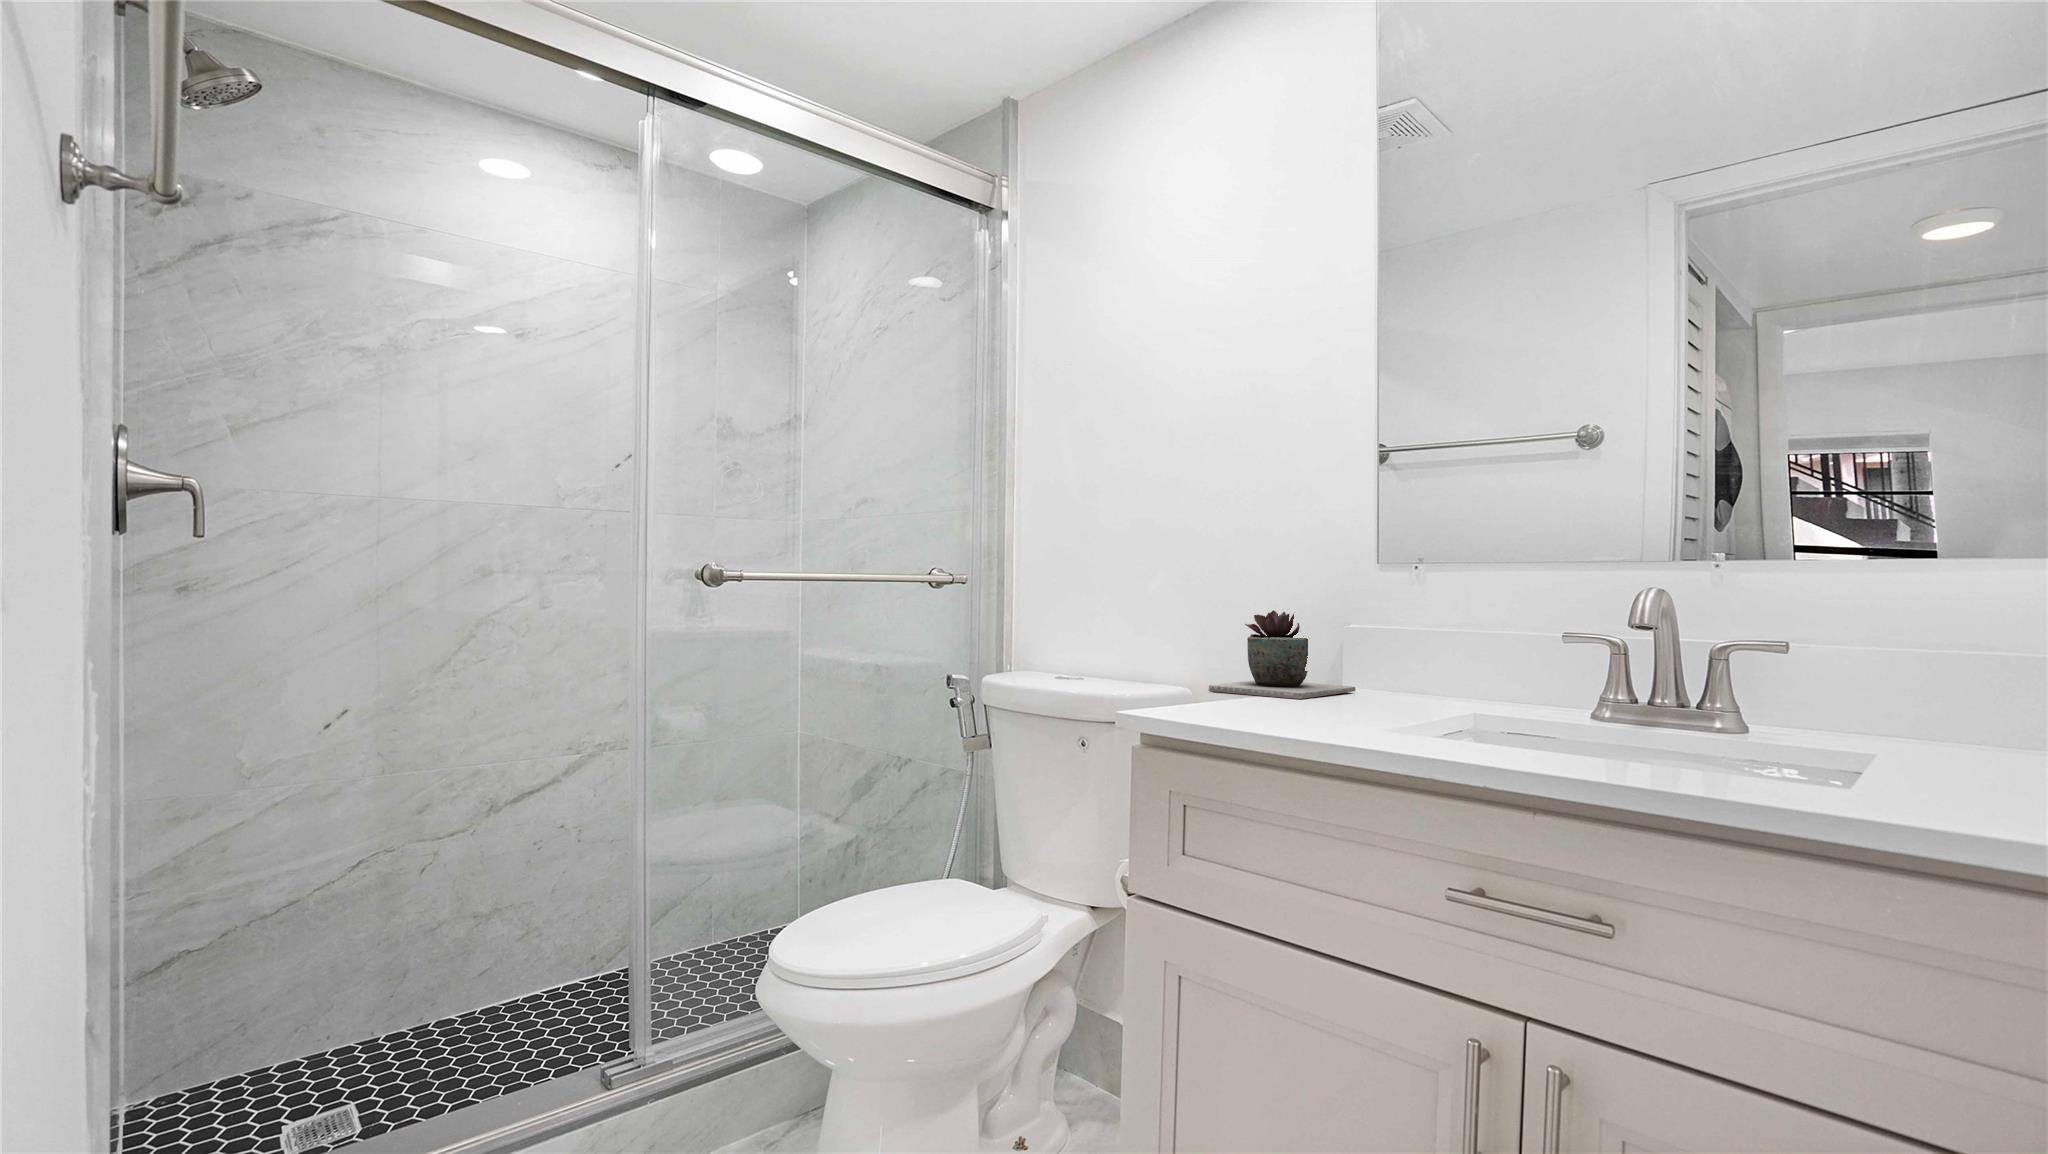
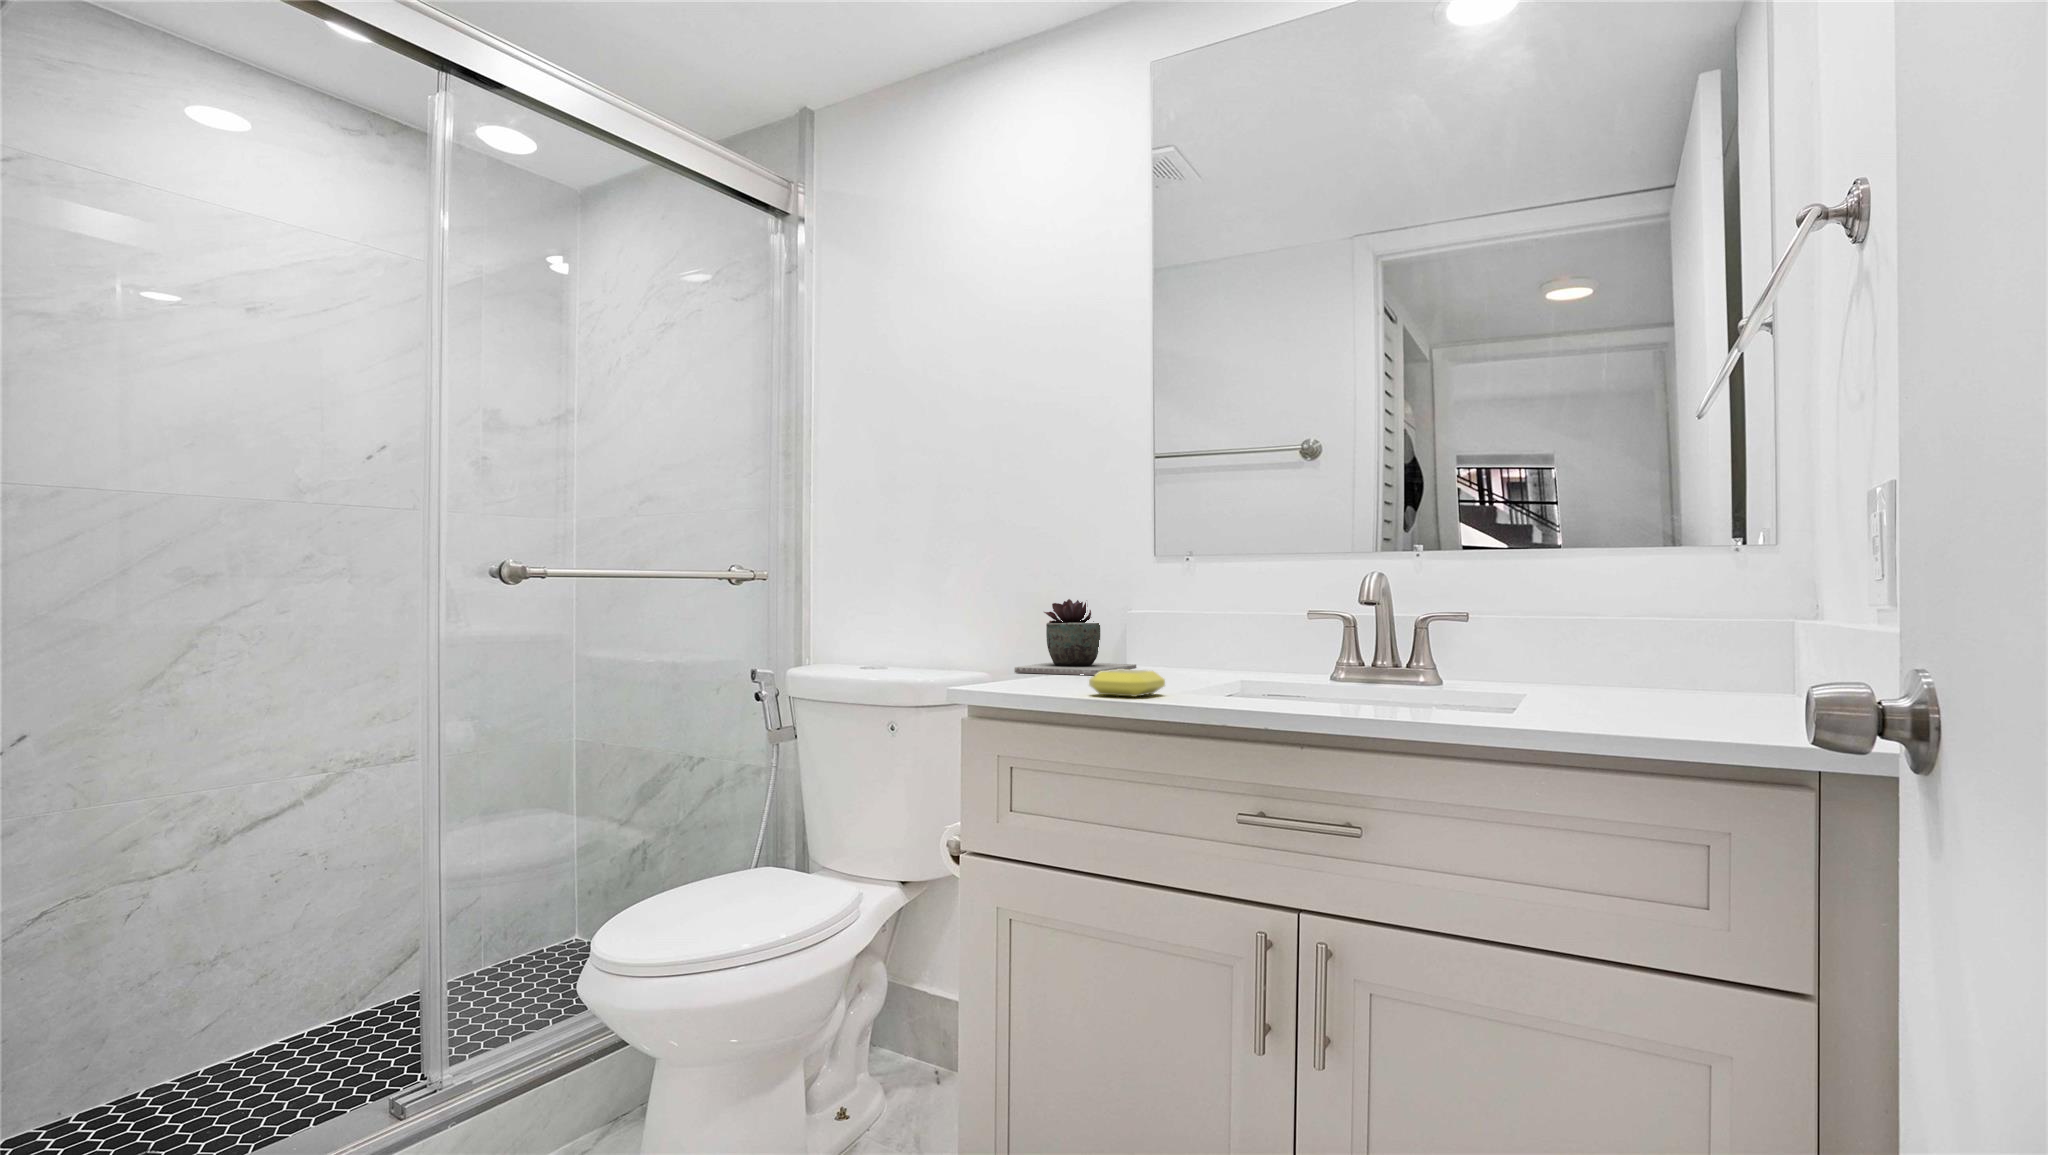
soap bar: none [1264,698,1357,733] -> present [1089,670,1165,697]

